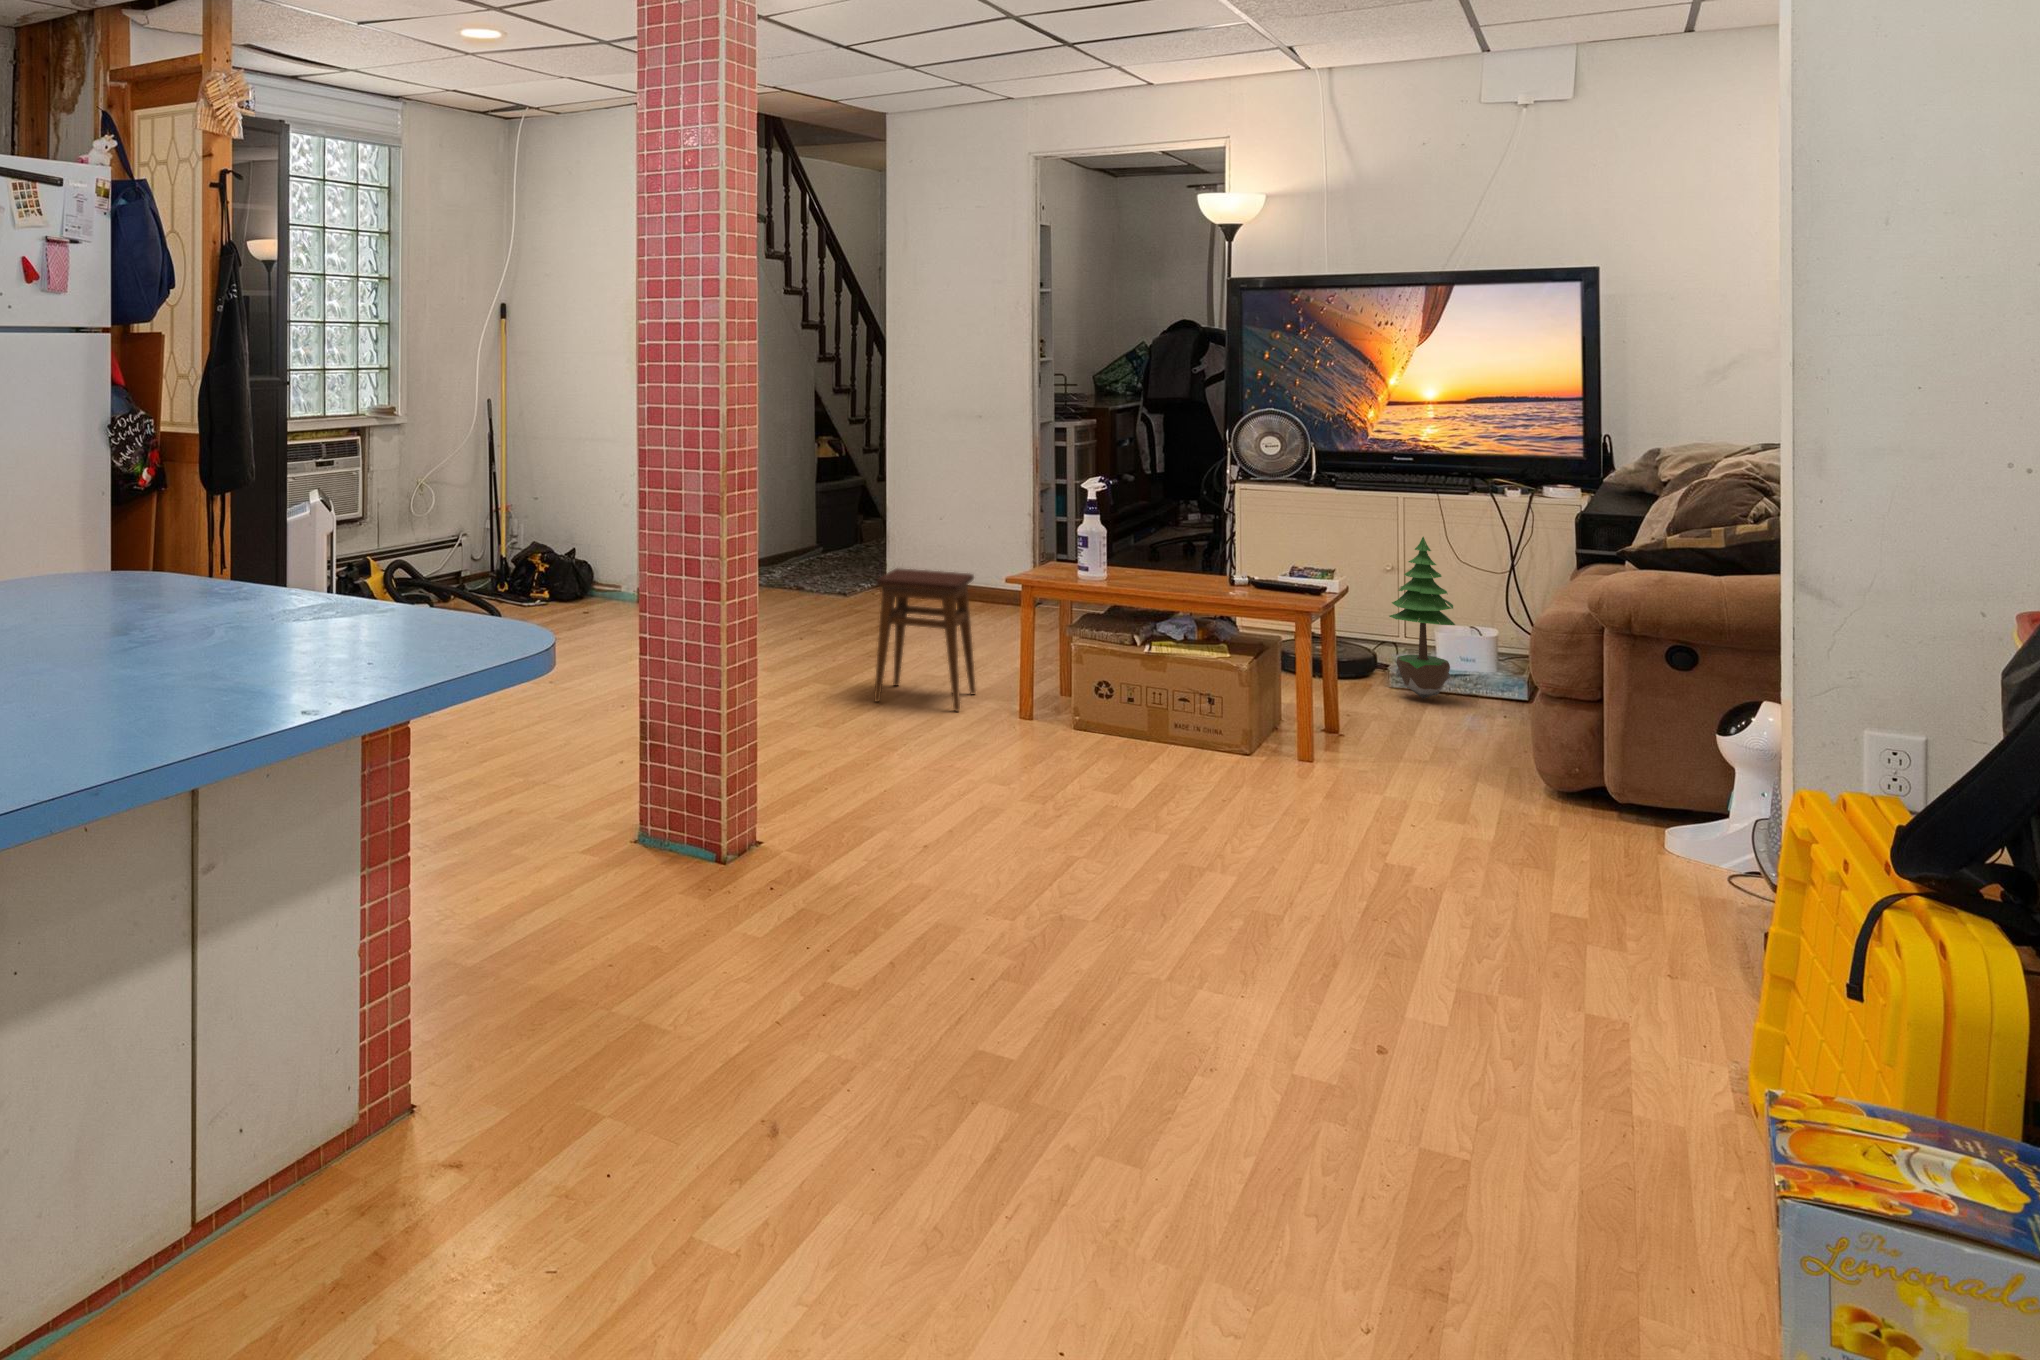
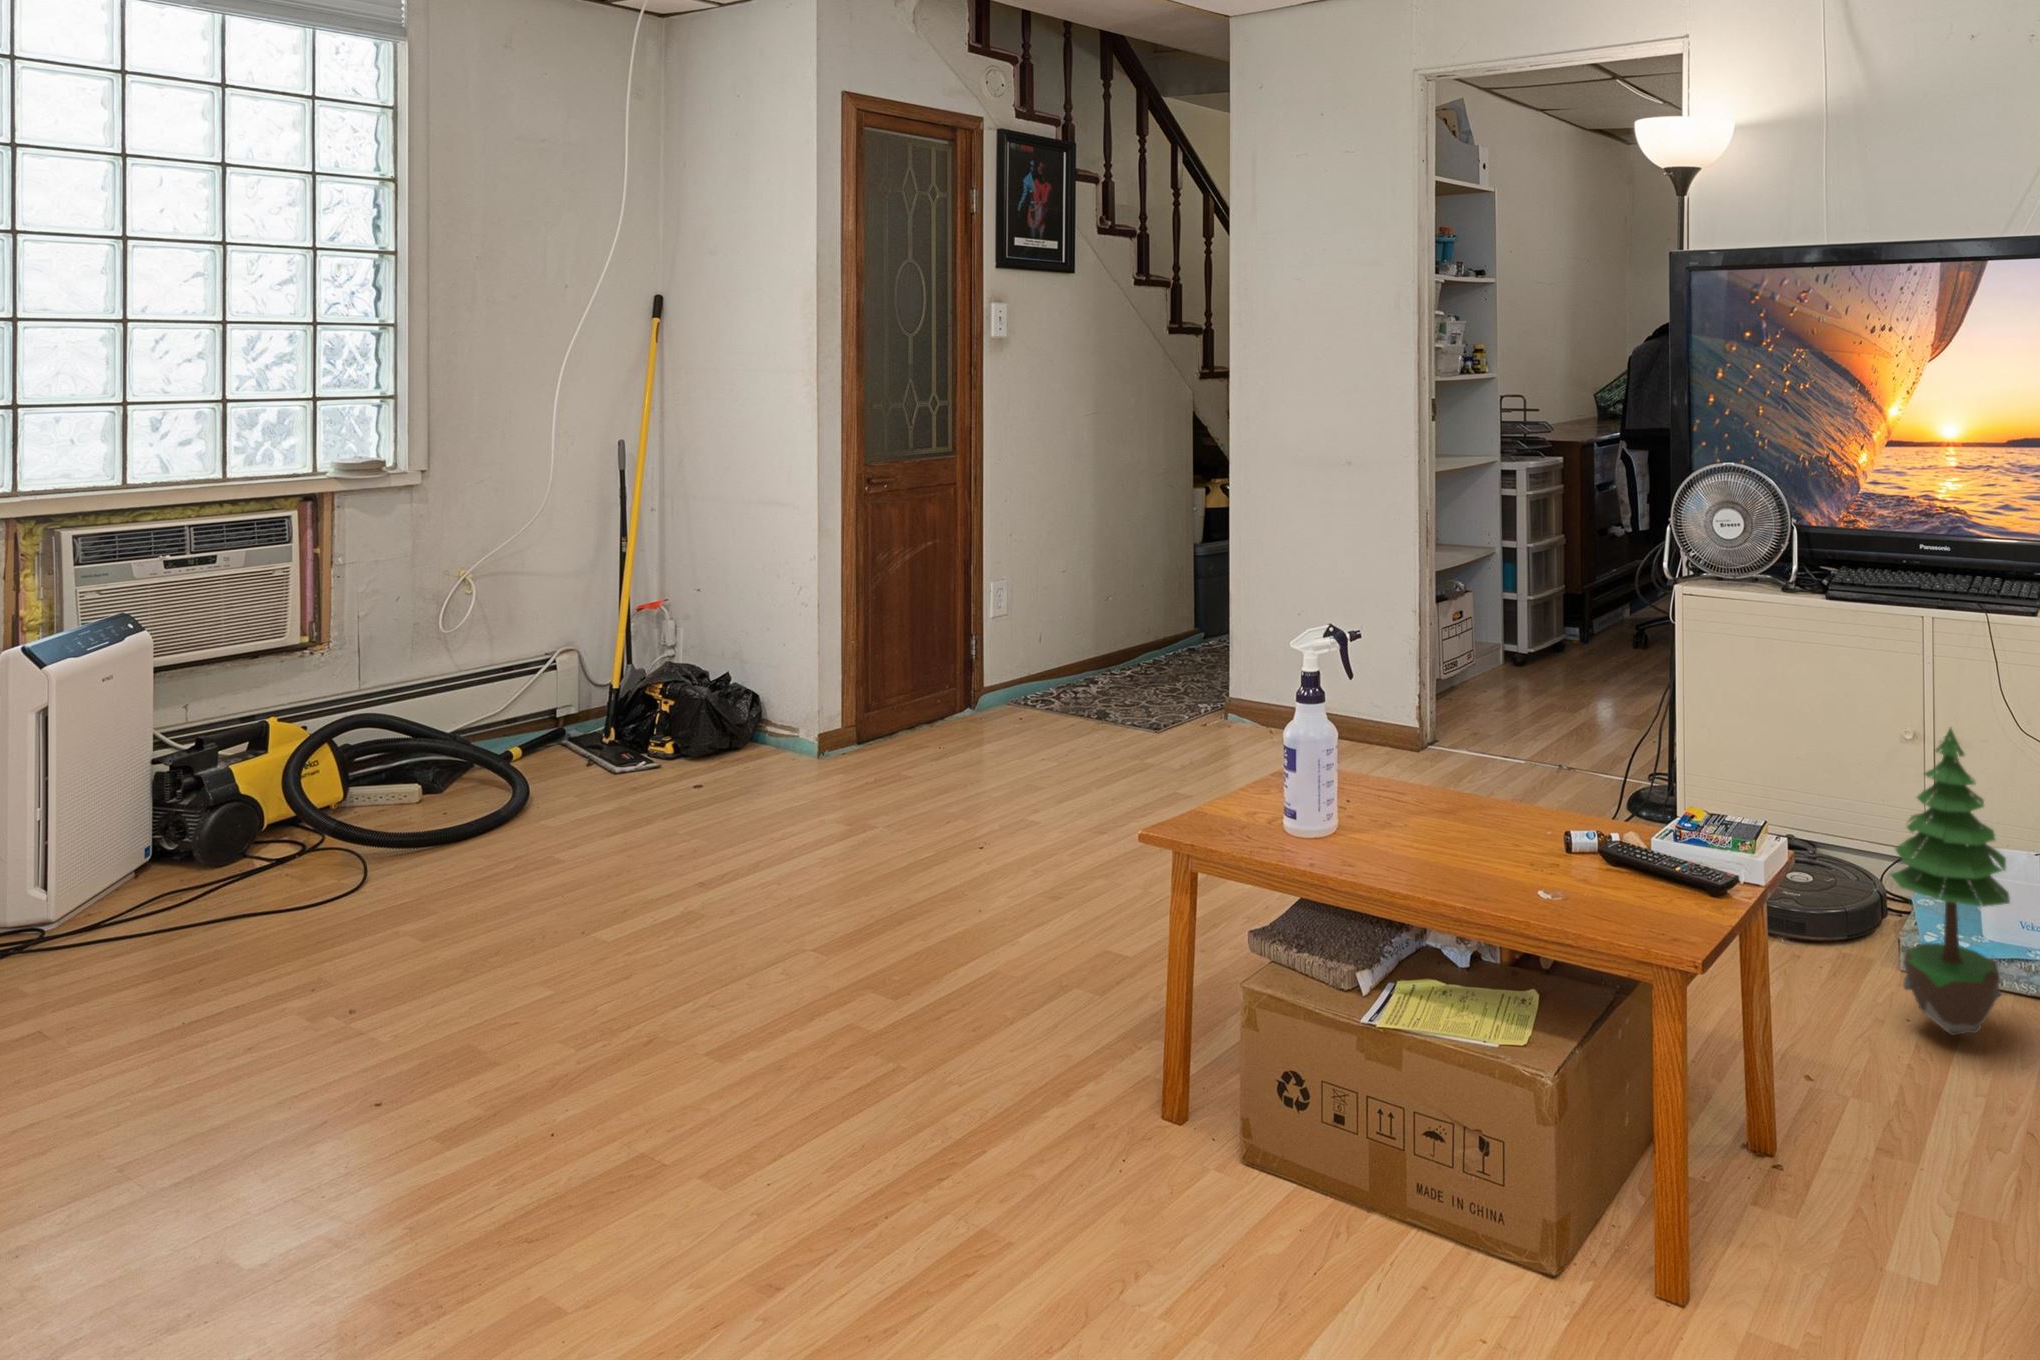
stool: present [874,569,976,711] -> none [877,795,1111,1130]

